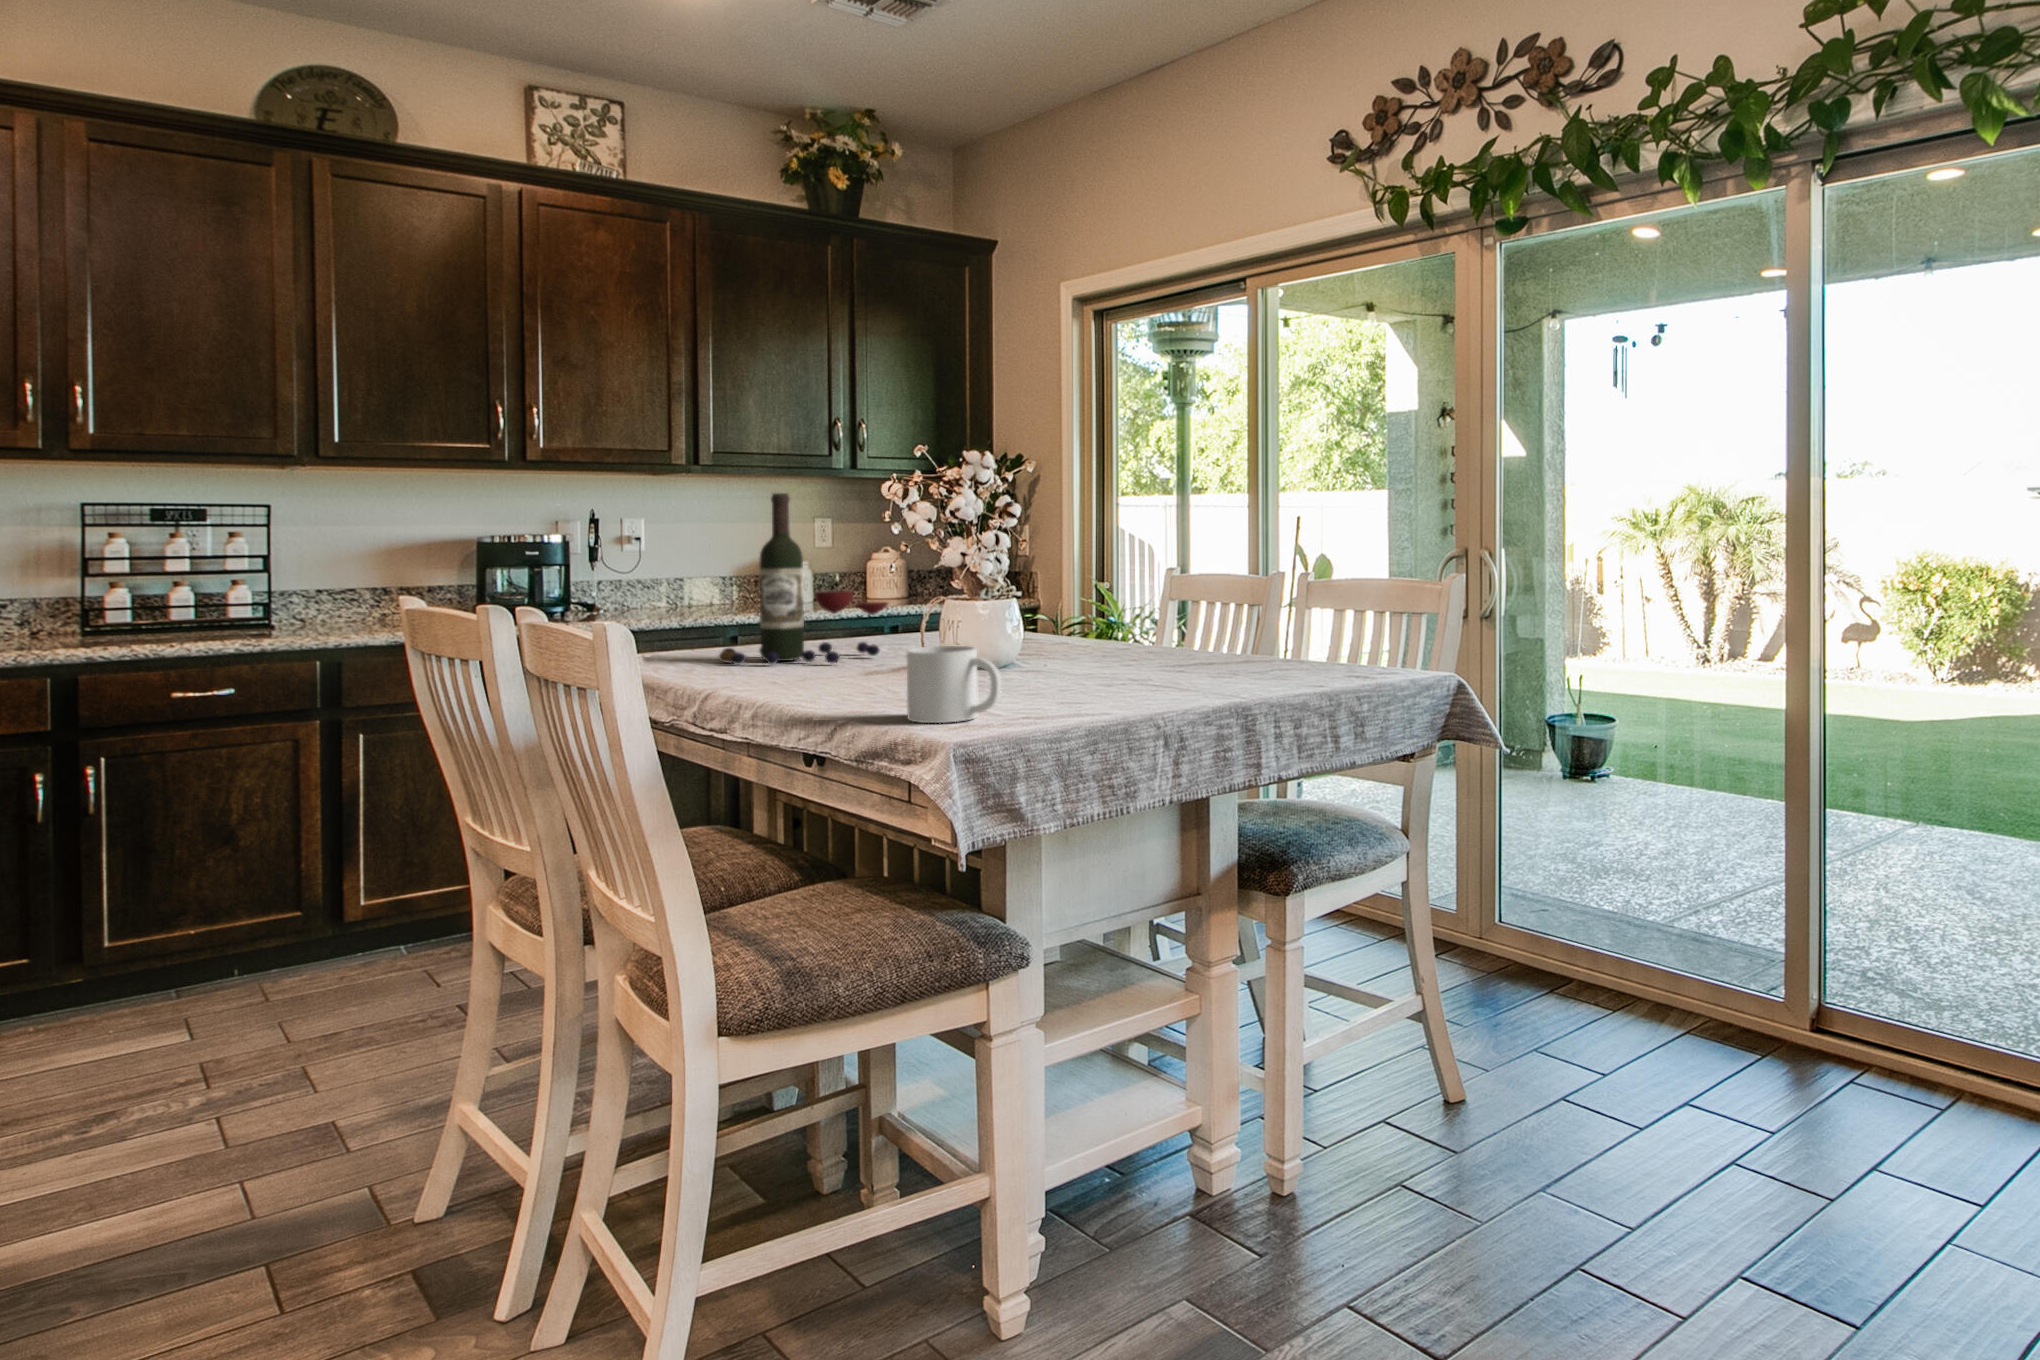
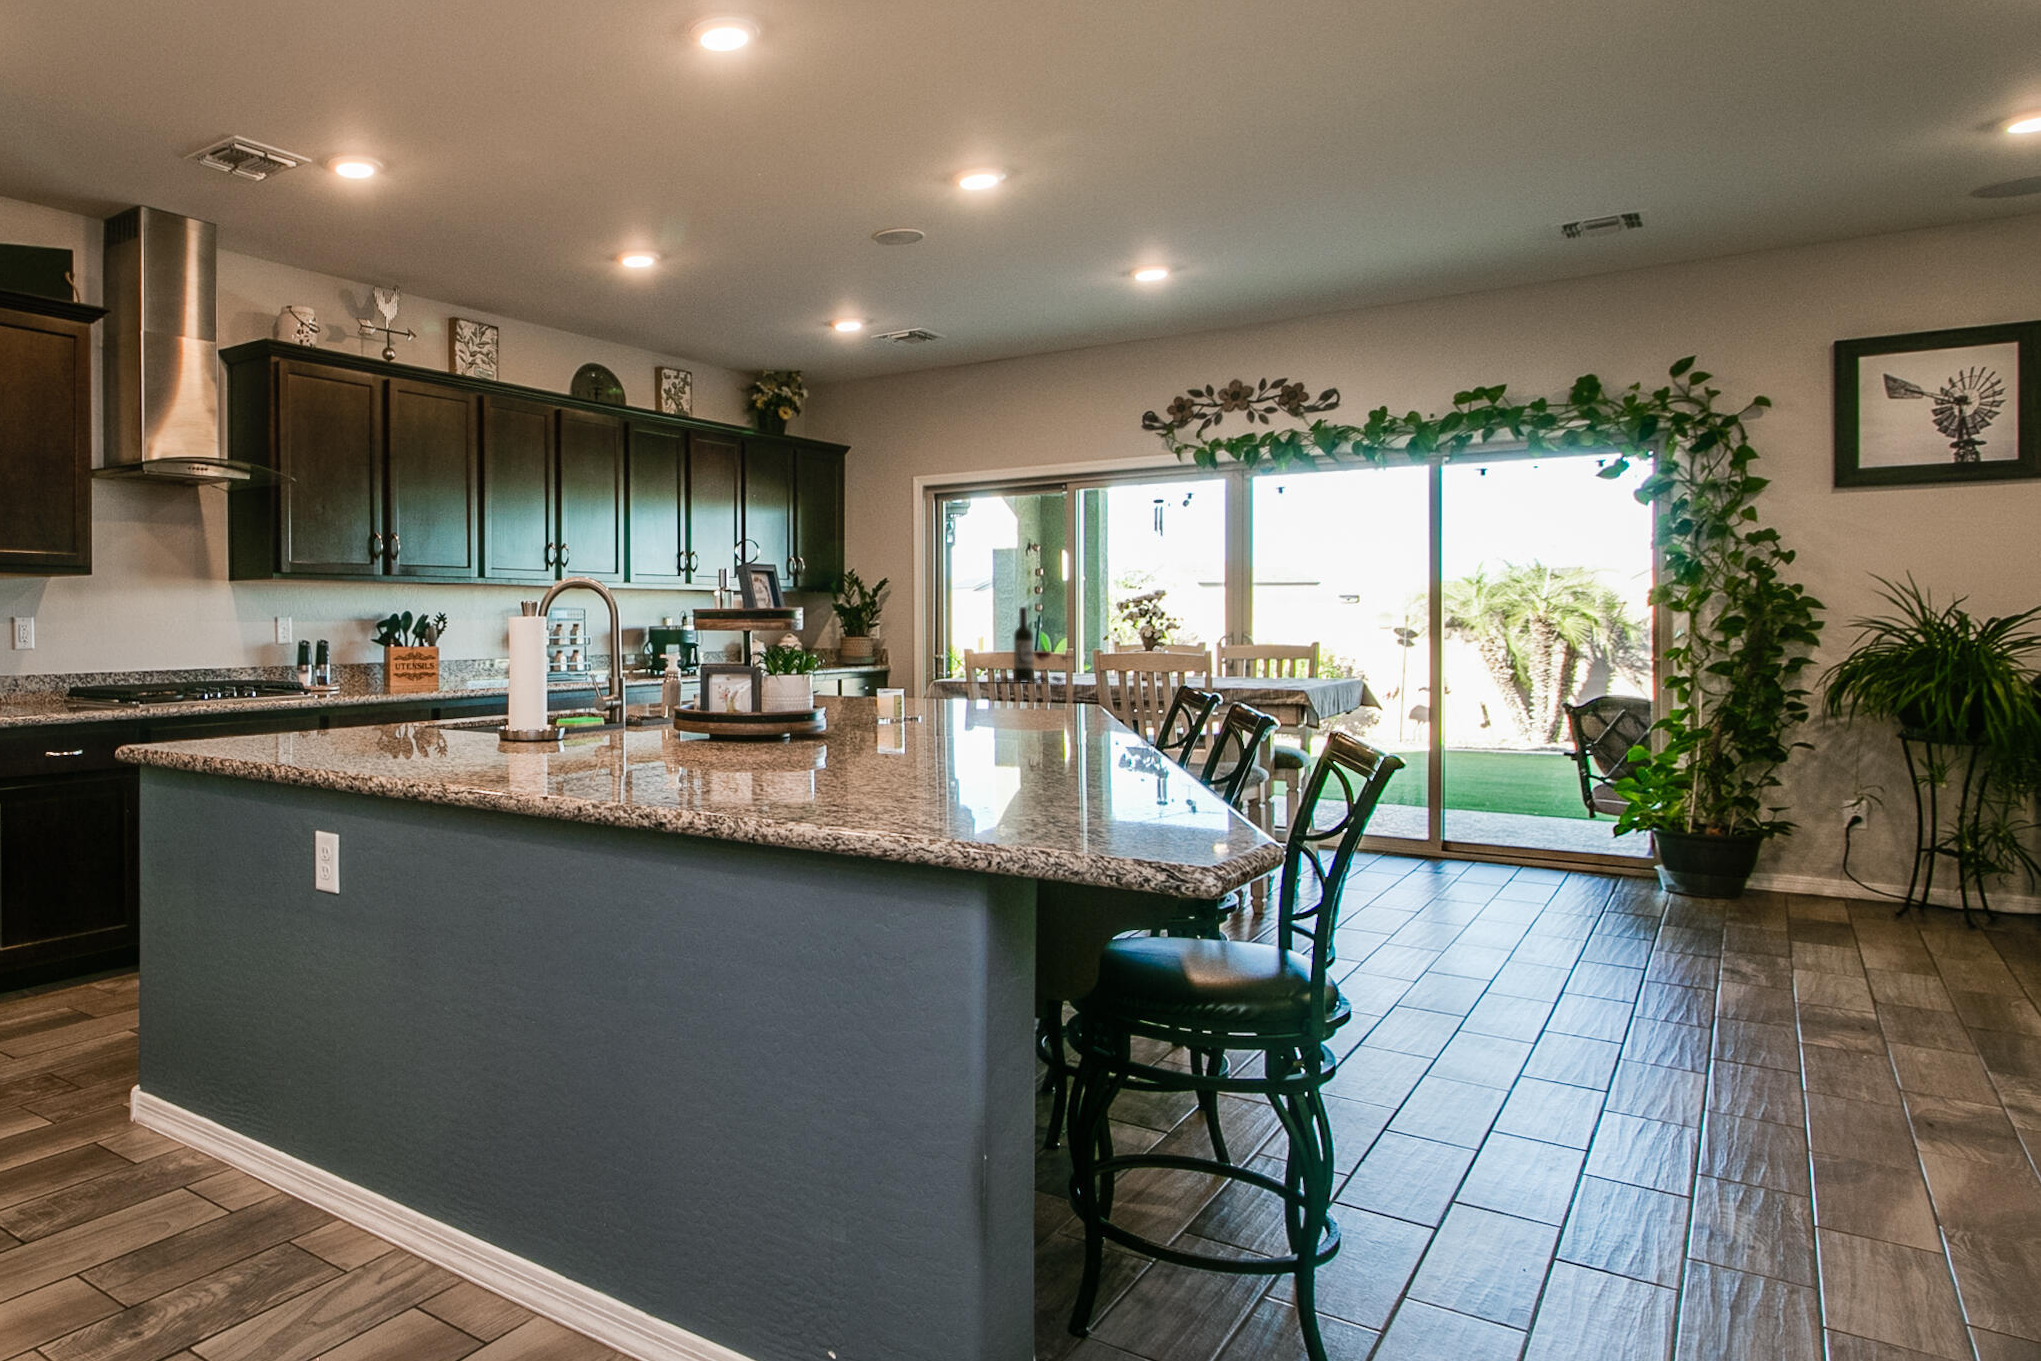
mug: present [907,646,1001,723] -> none [1219,665,1258,692]

